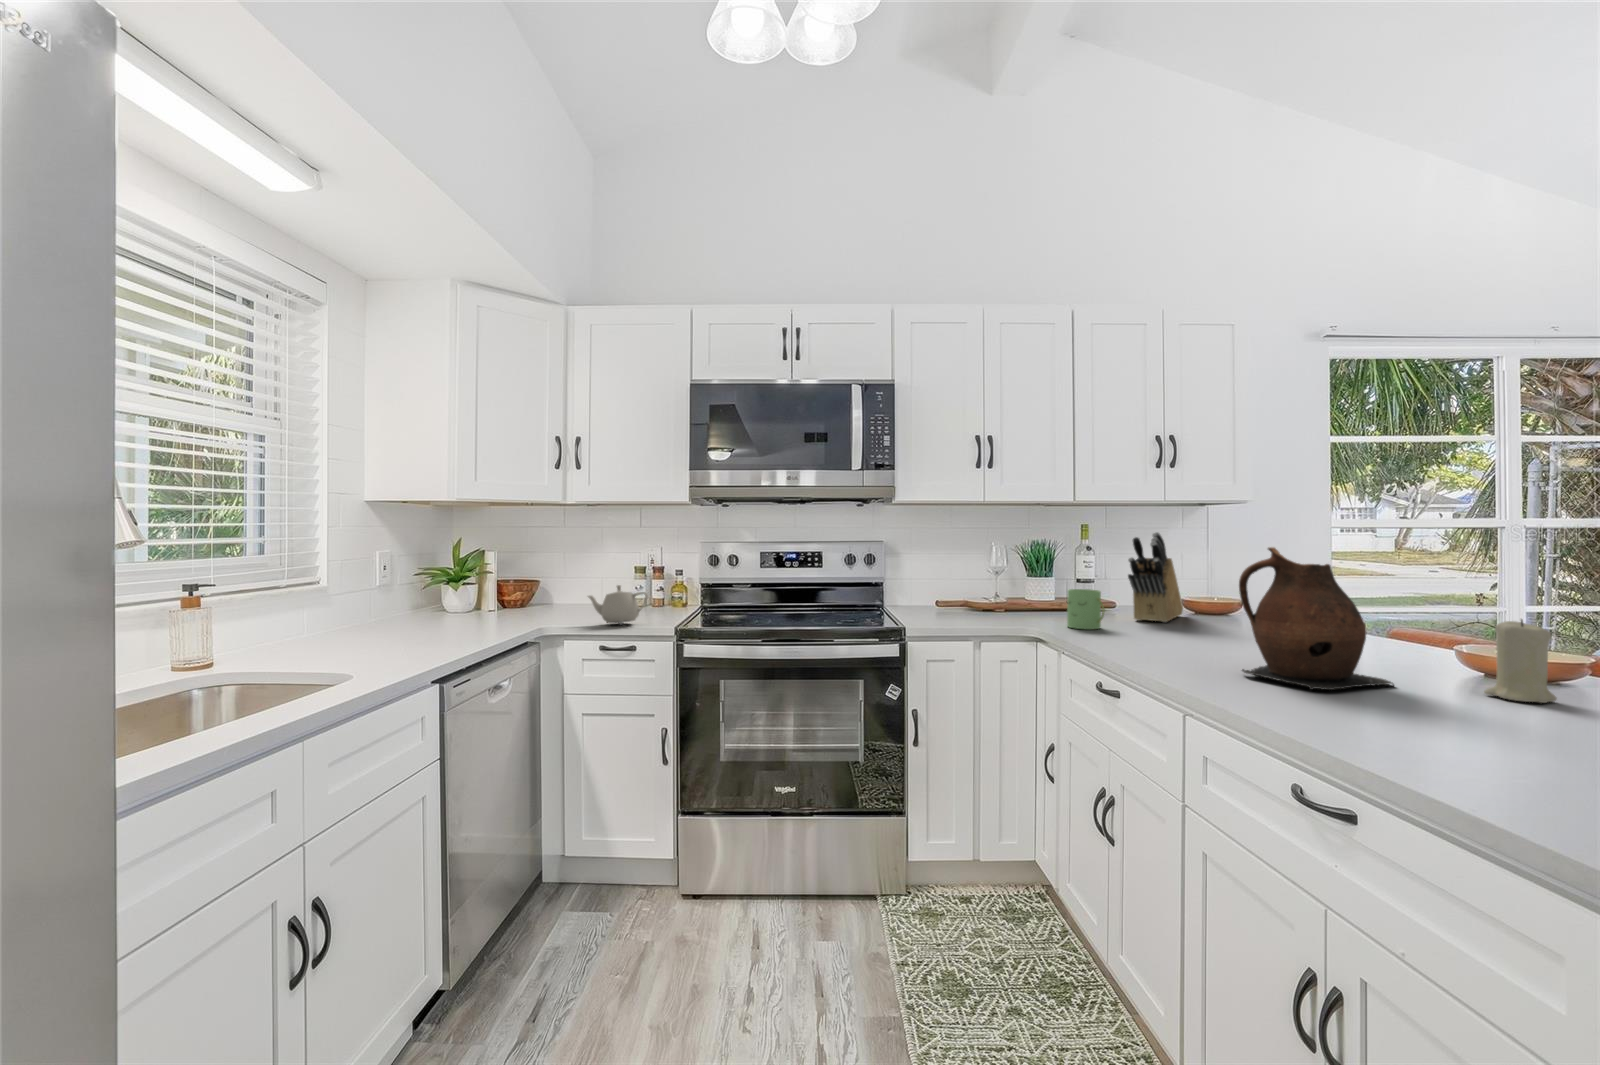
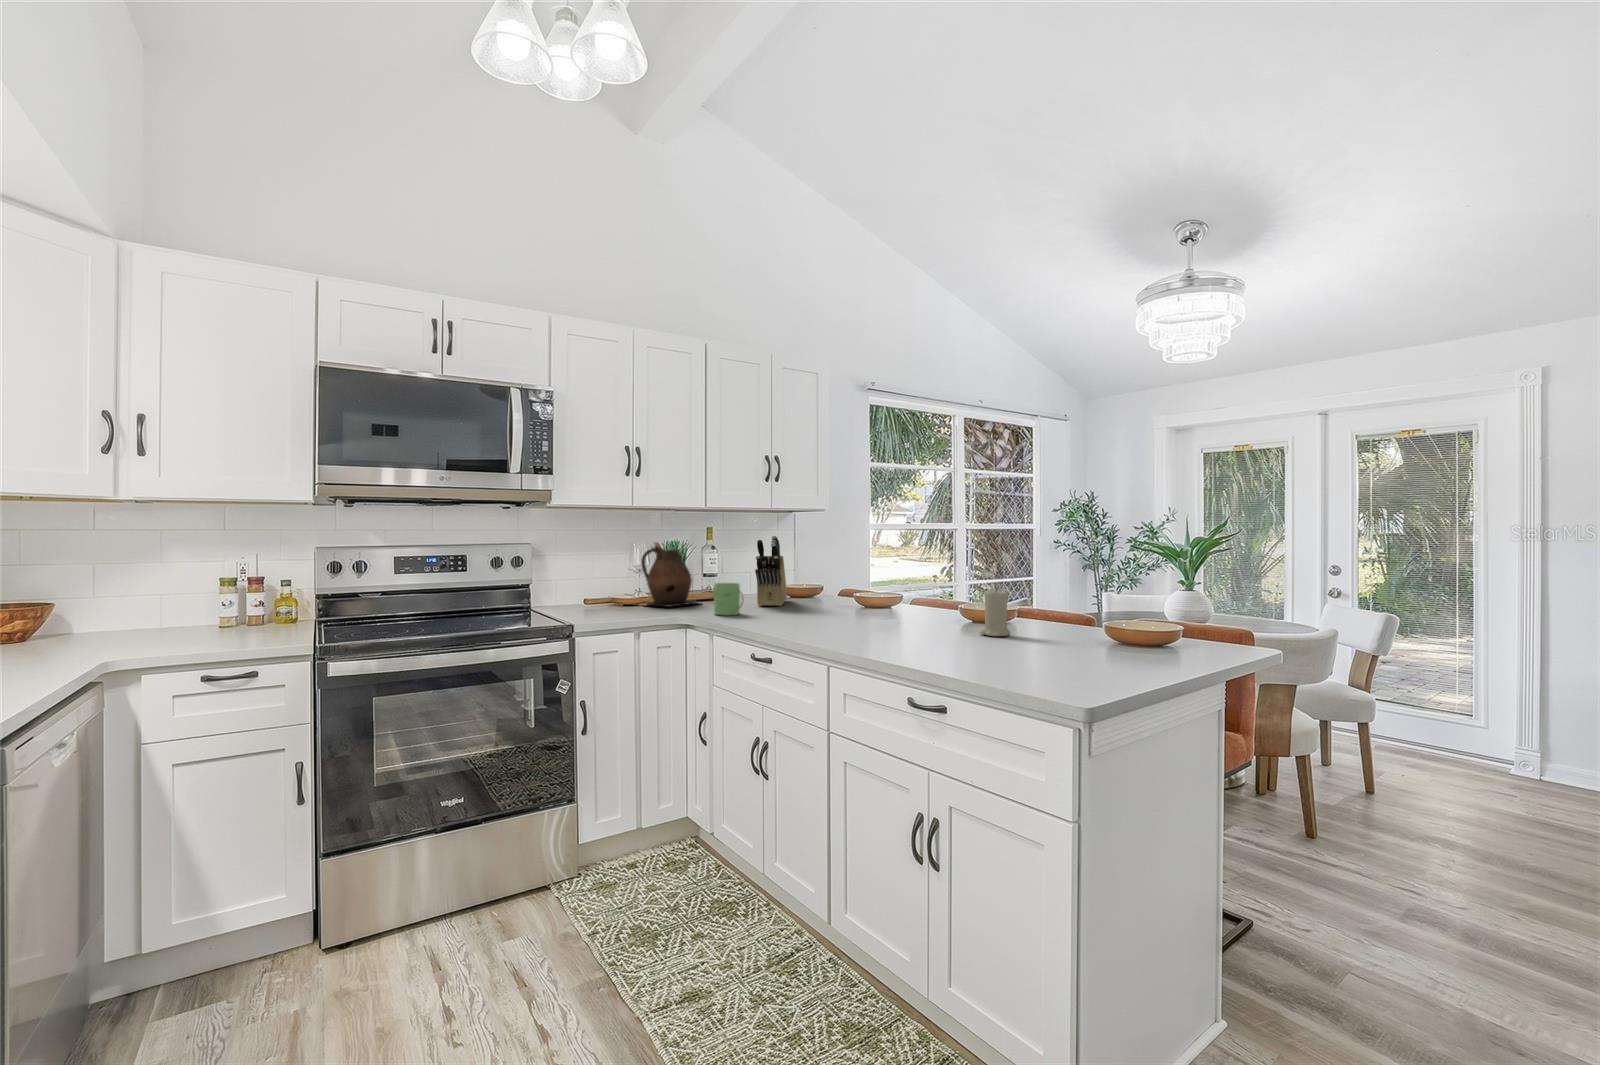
ceramic pitcher: present [1239,547,1394,690] -> present [641,542,699,607]
teapot: present [588,585,648,624] -> none [169,602,268,649]

